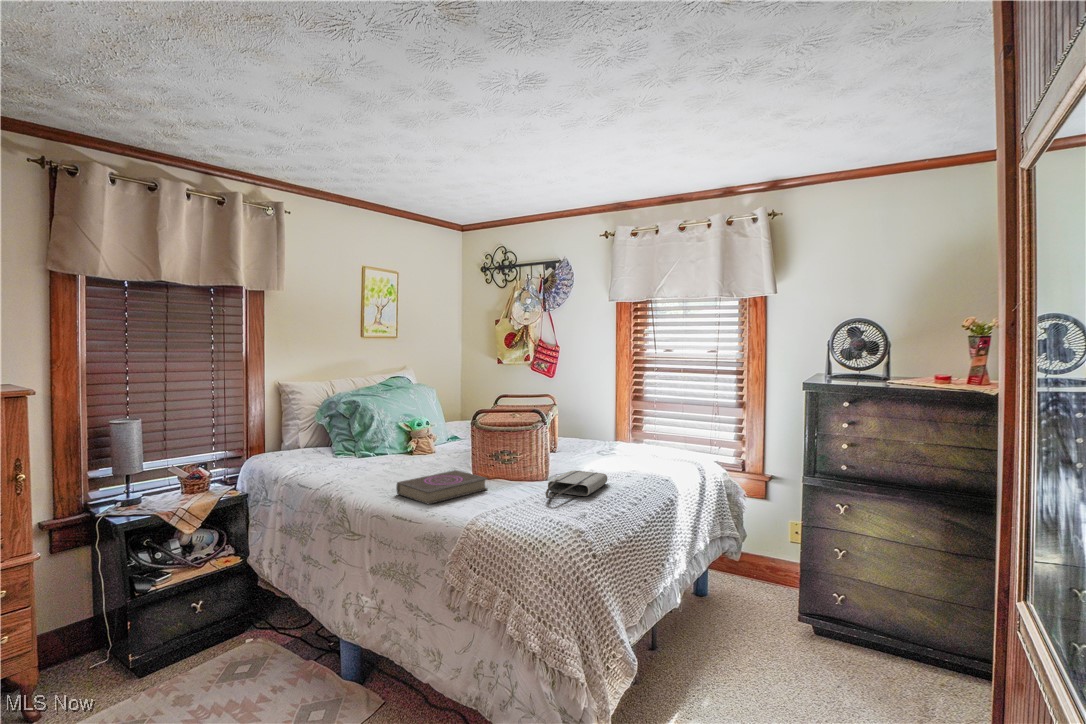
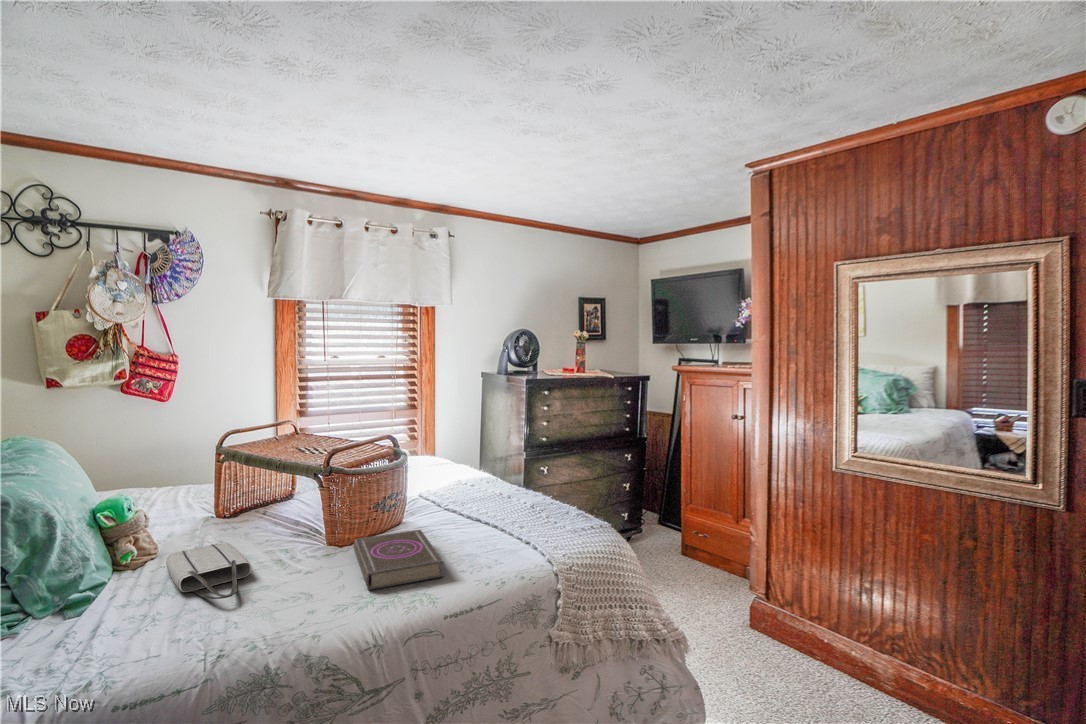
tote bag: present [546,470,607,499] -> present [166,543,251,599]

